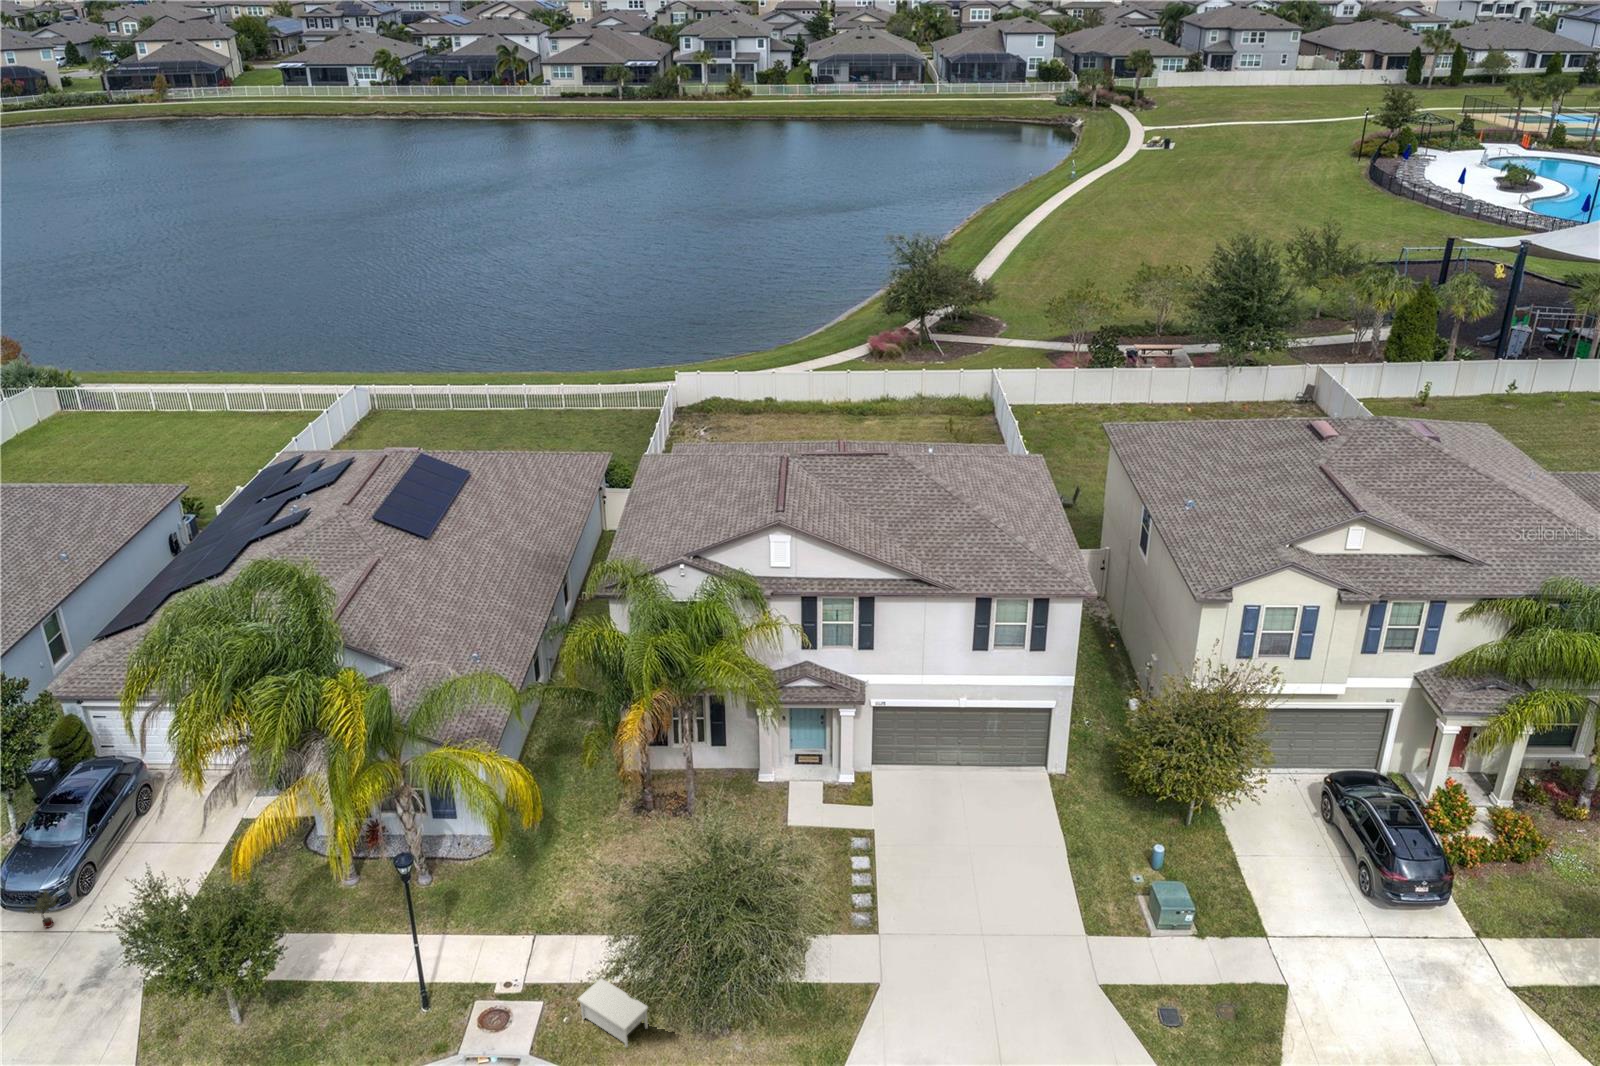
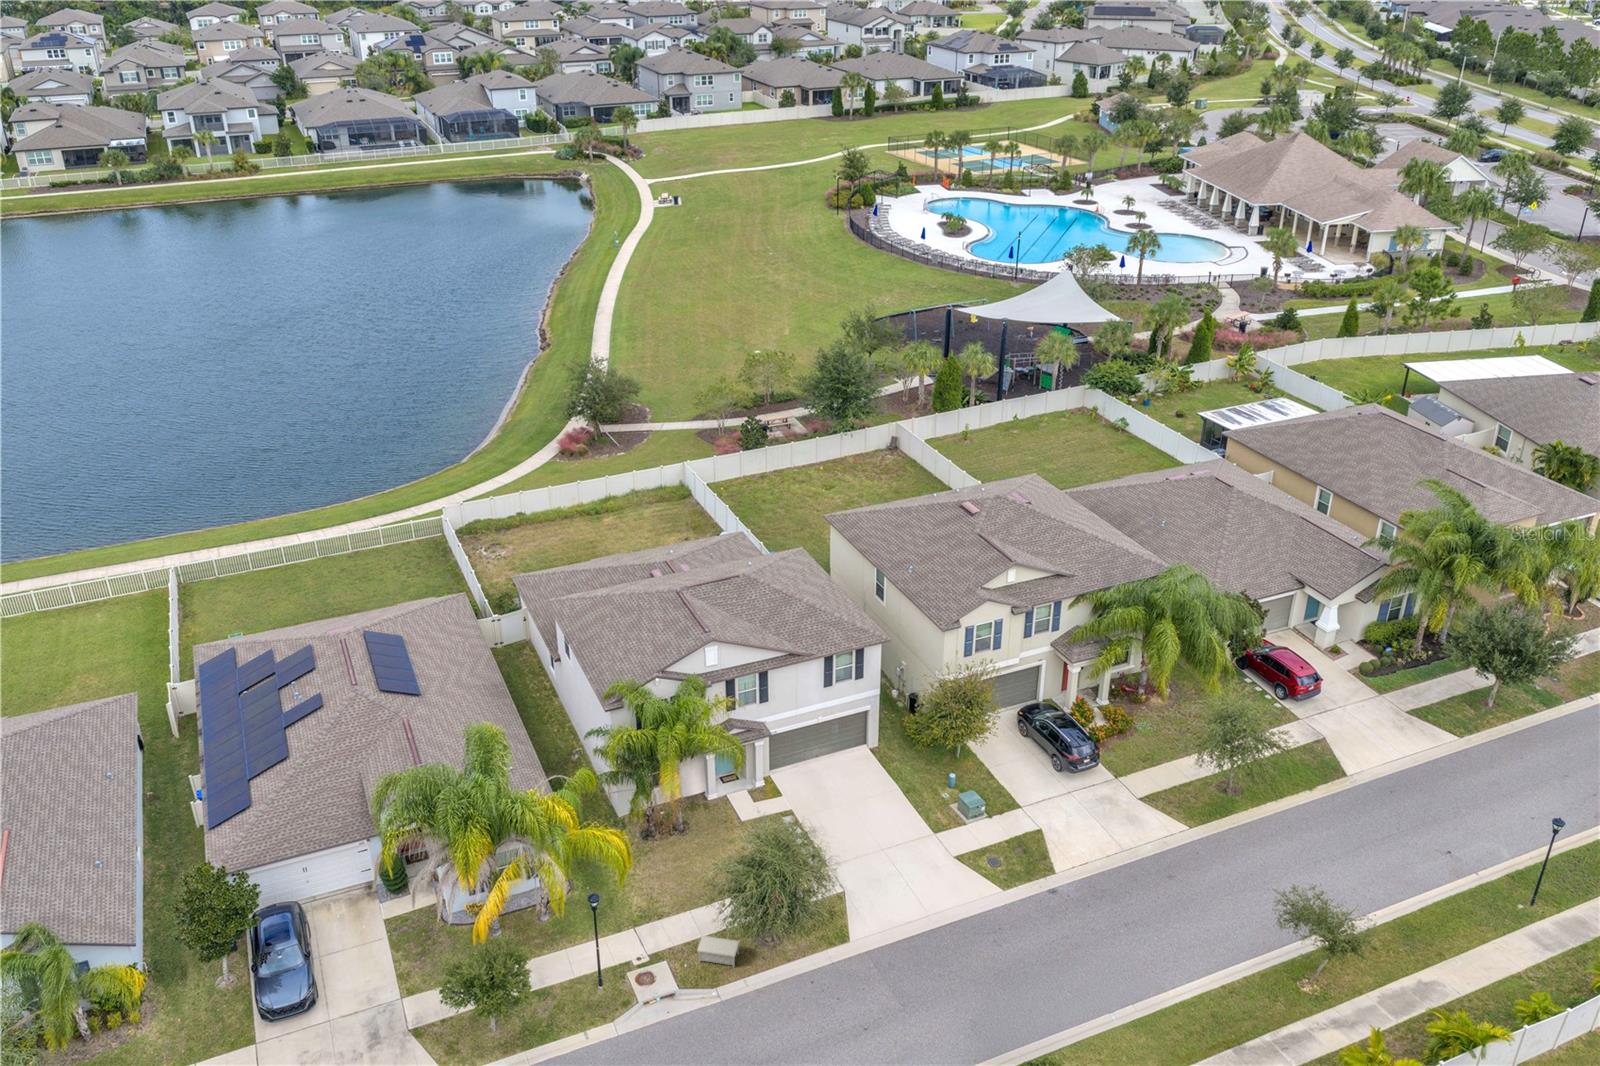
potted tree: present [24,890,58,928] -> none [289,1003,314,1031]

